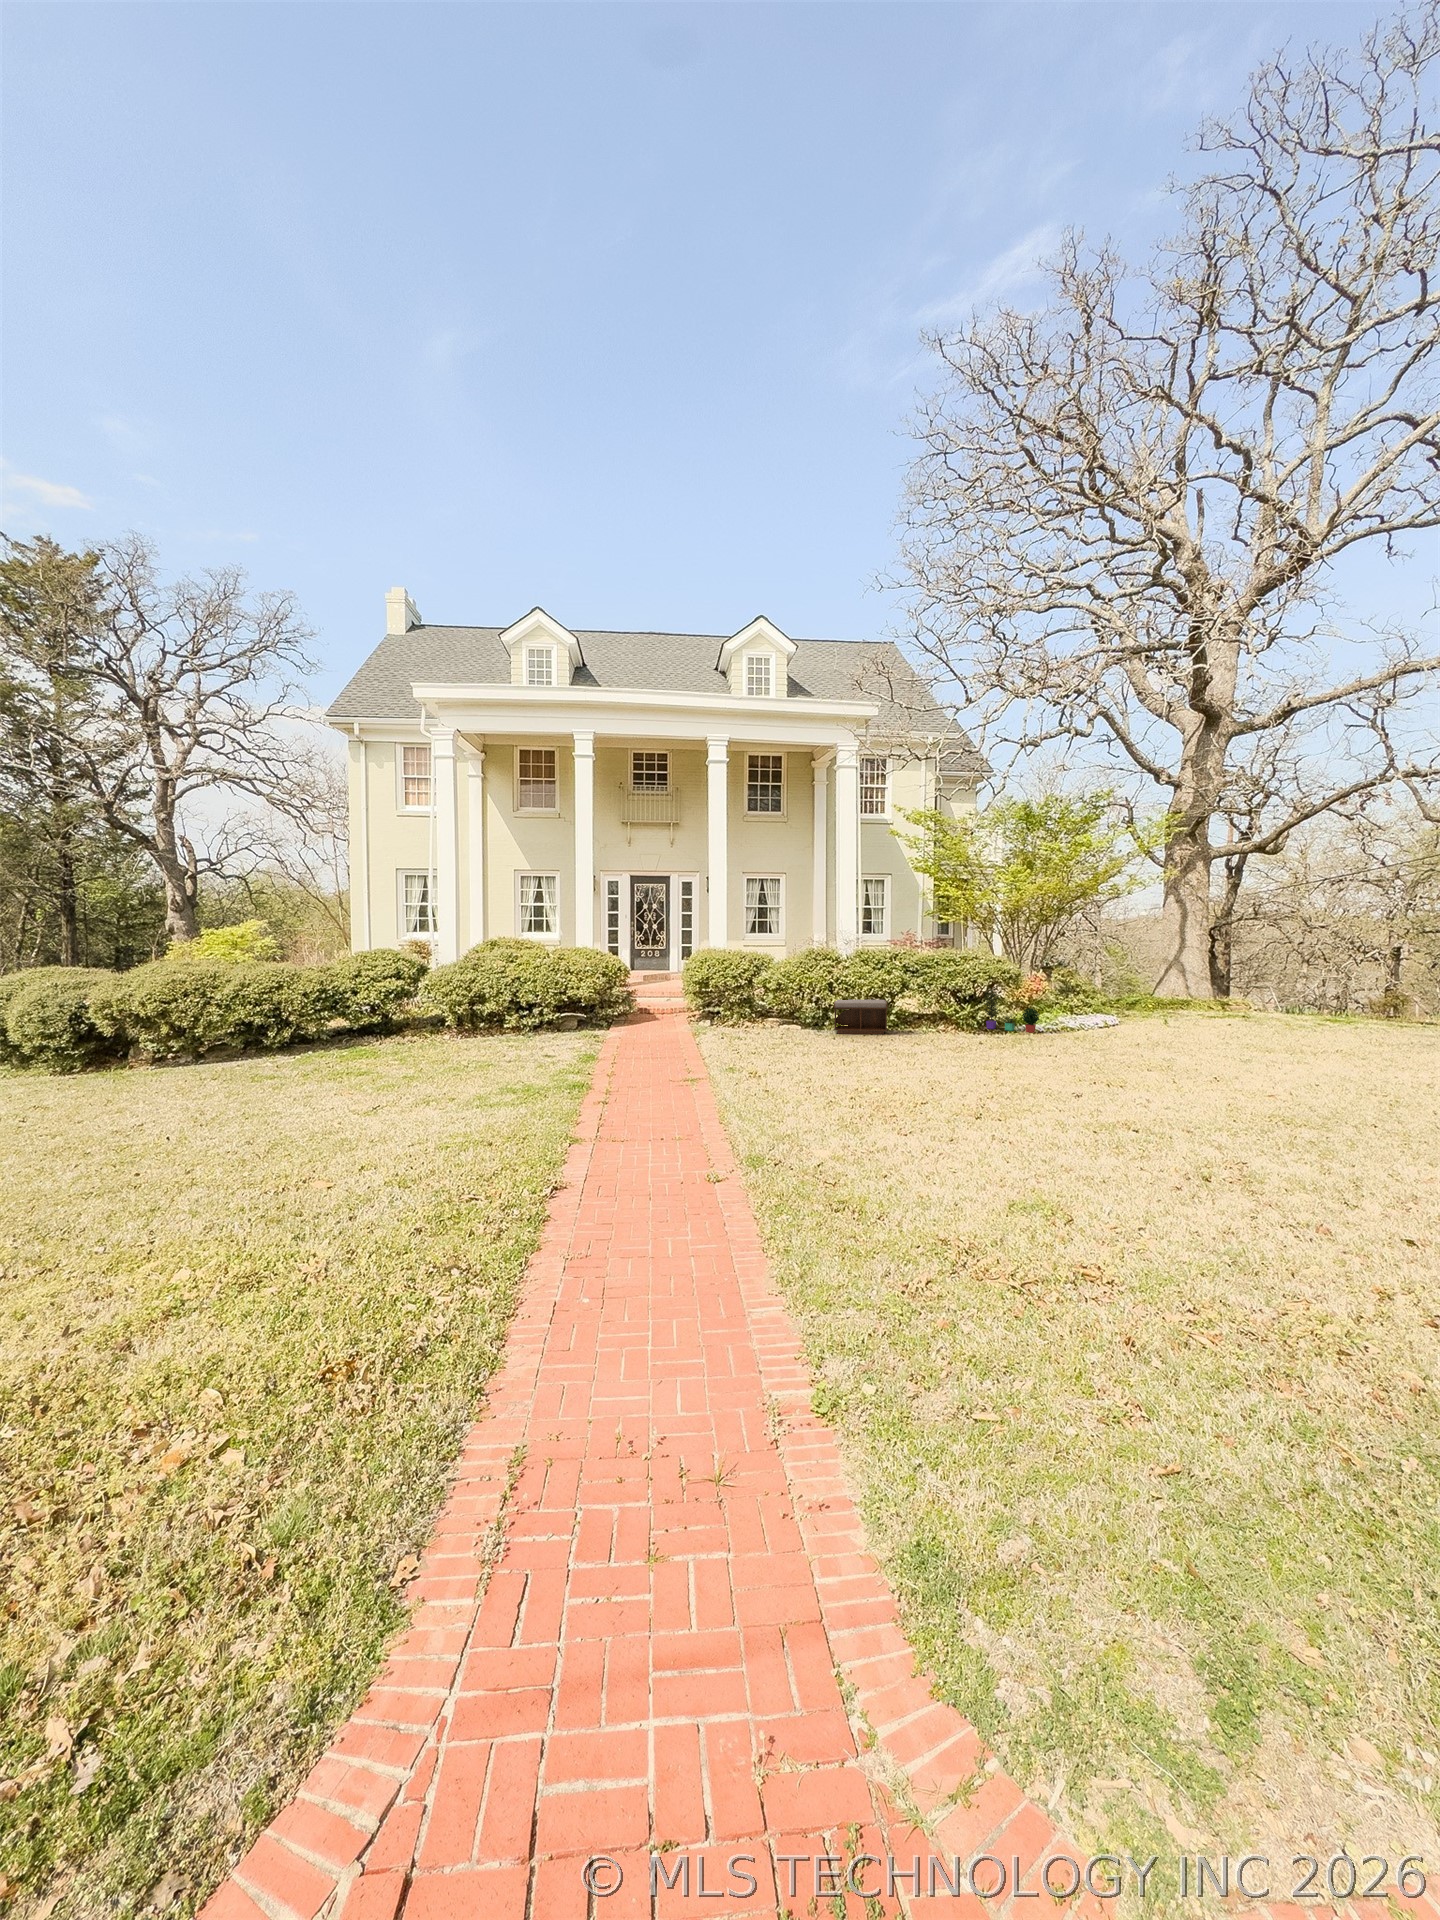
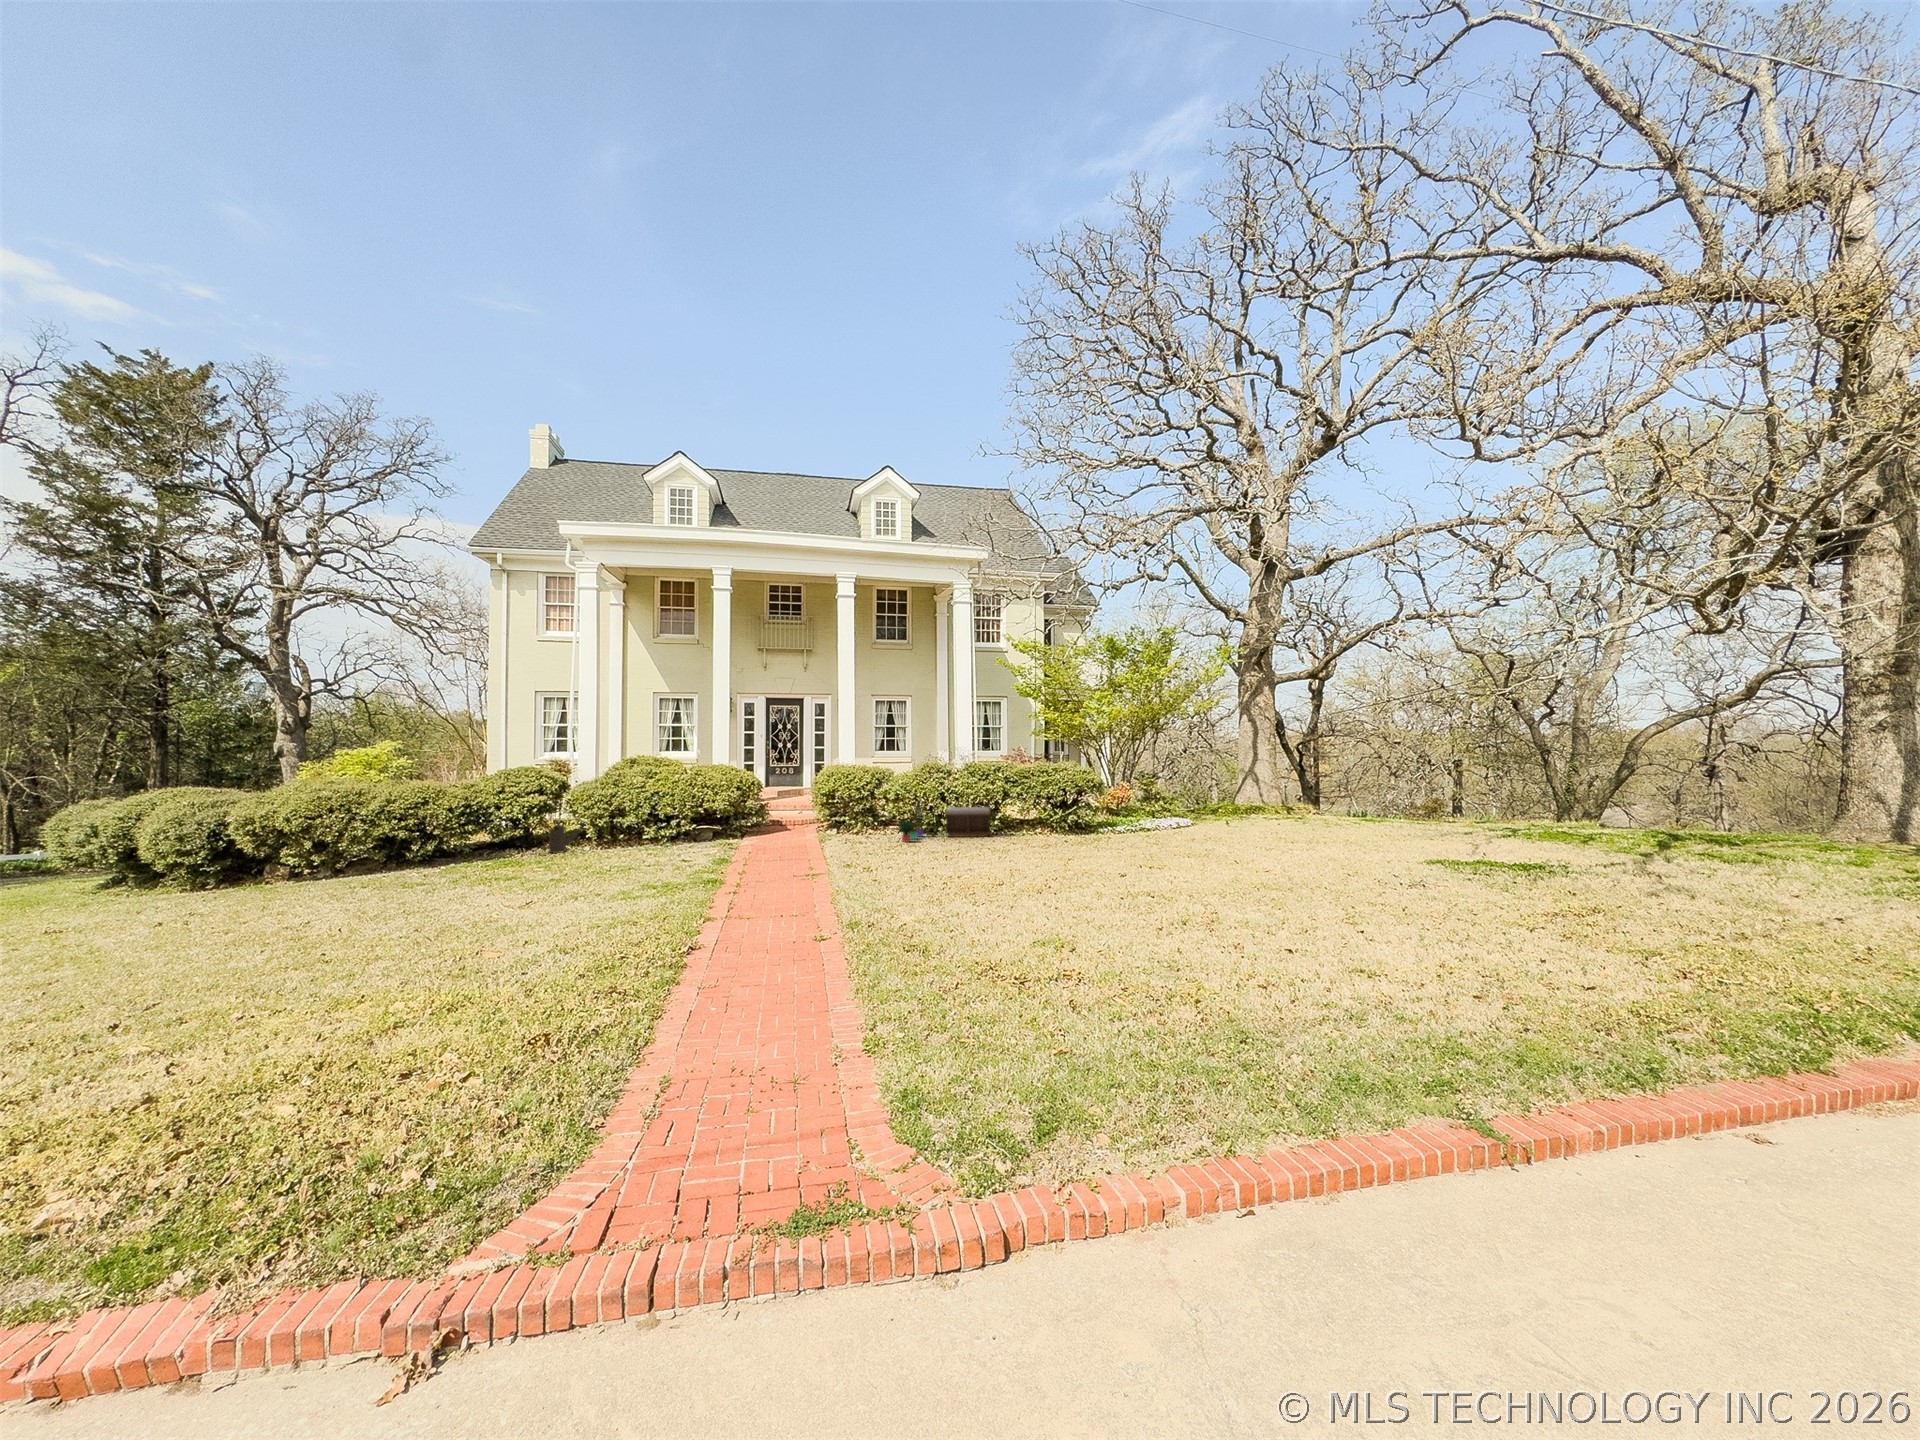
potted plant: present [984,987,1040,1033] -> present [899,801,924,842]
watering can: none [399,1006,443,1042] -> present [549,820,584,853]

